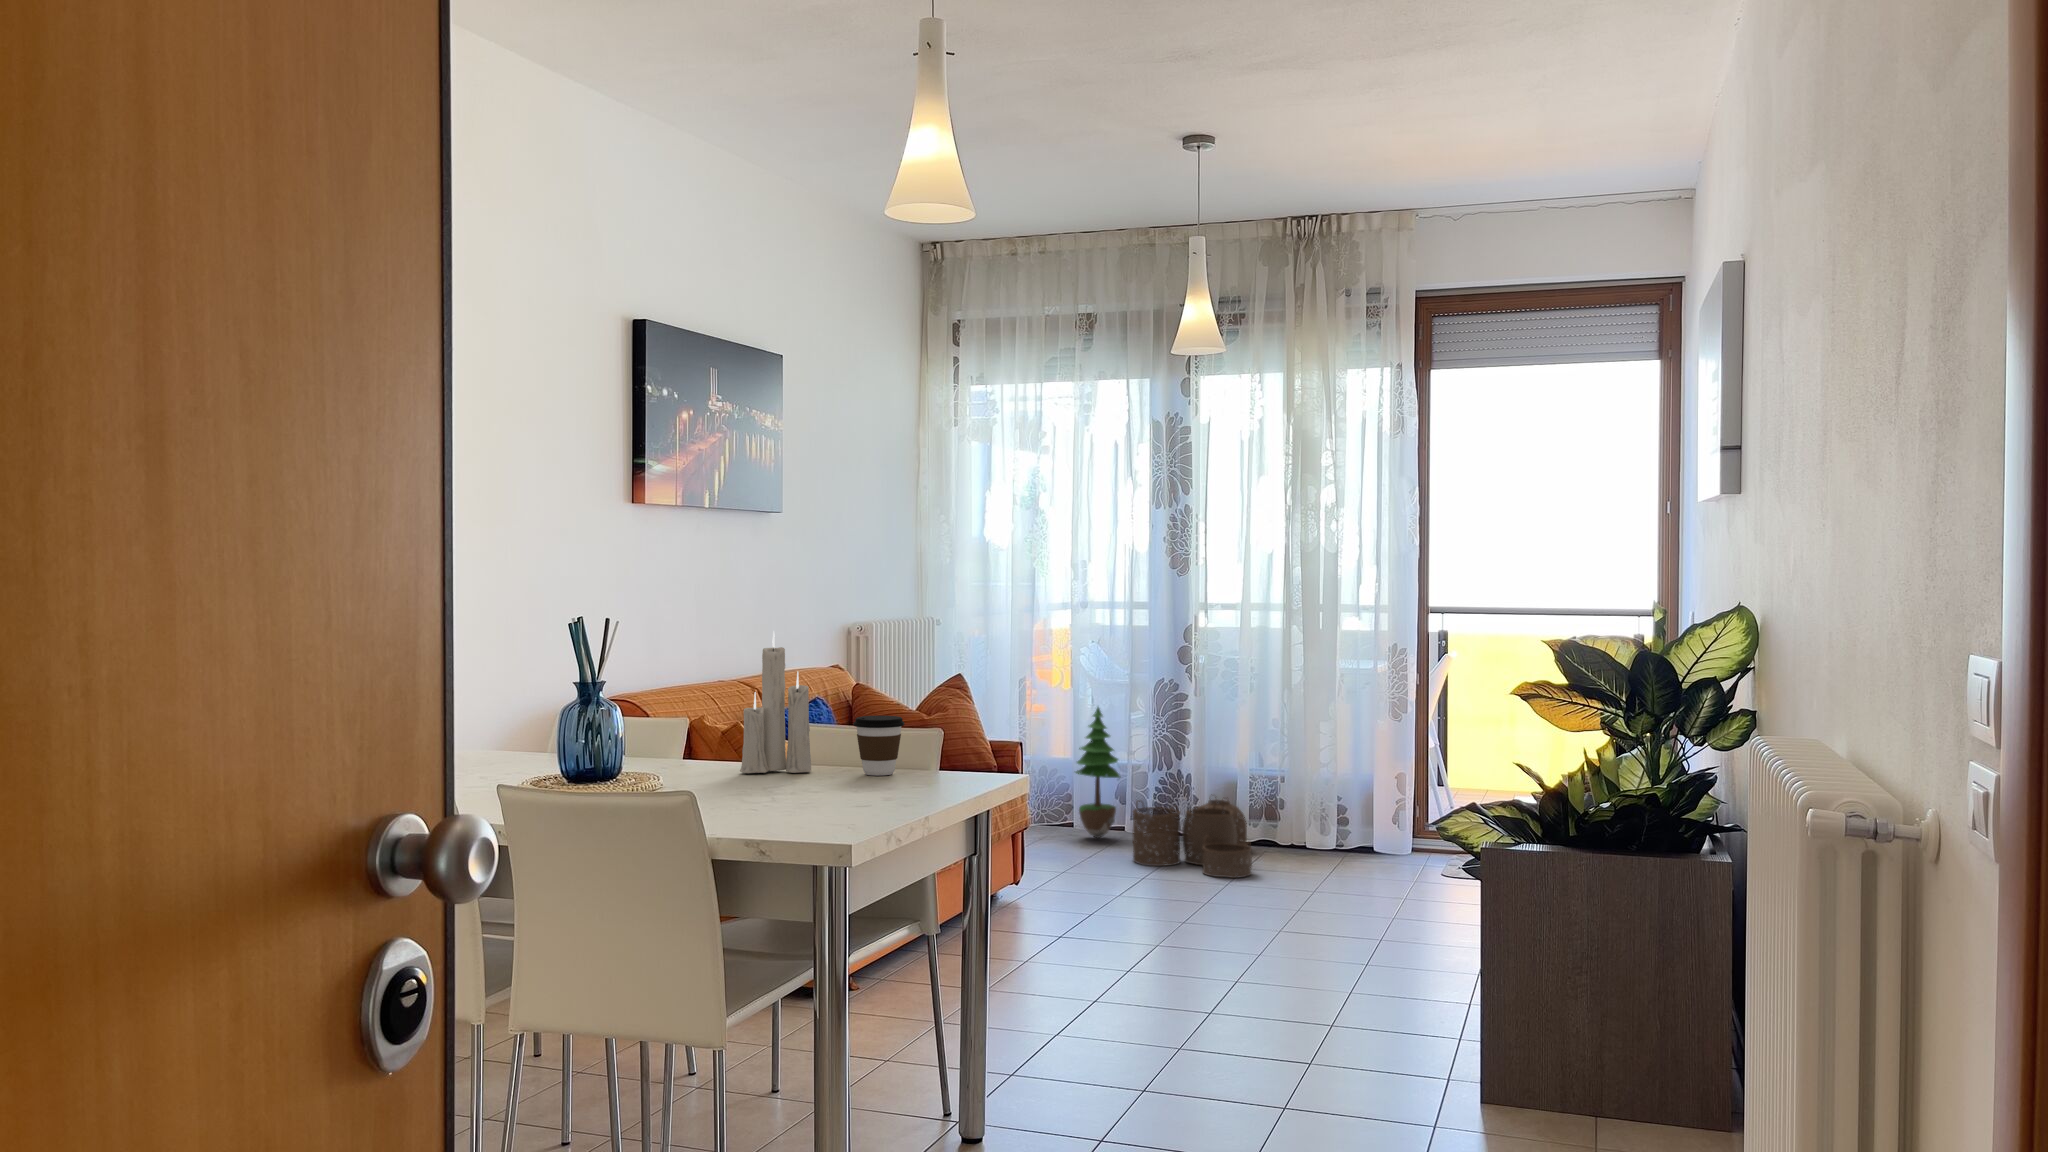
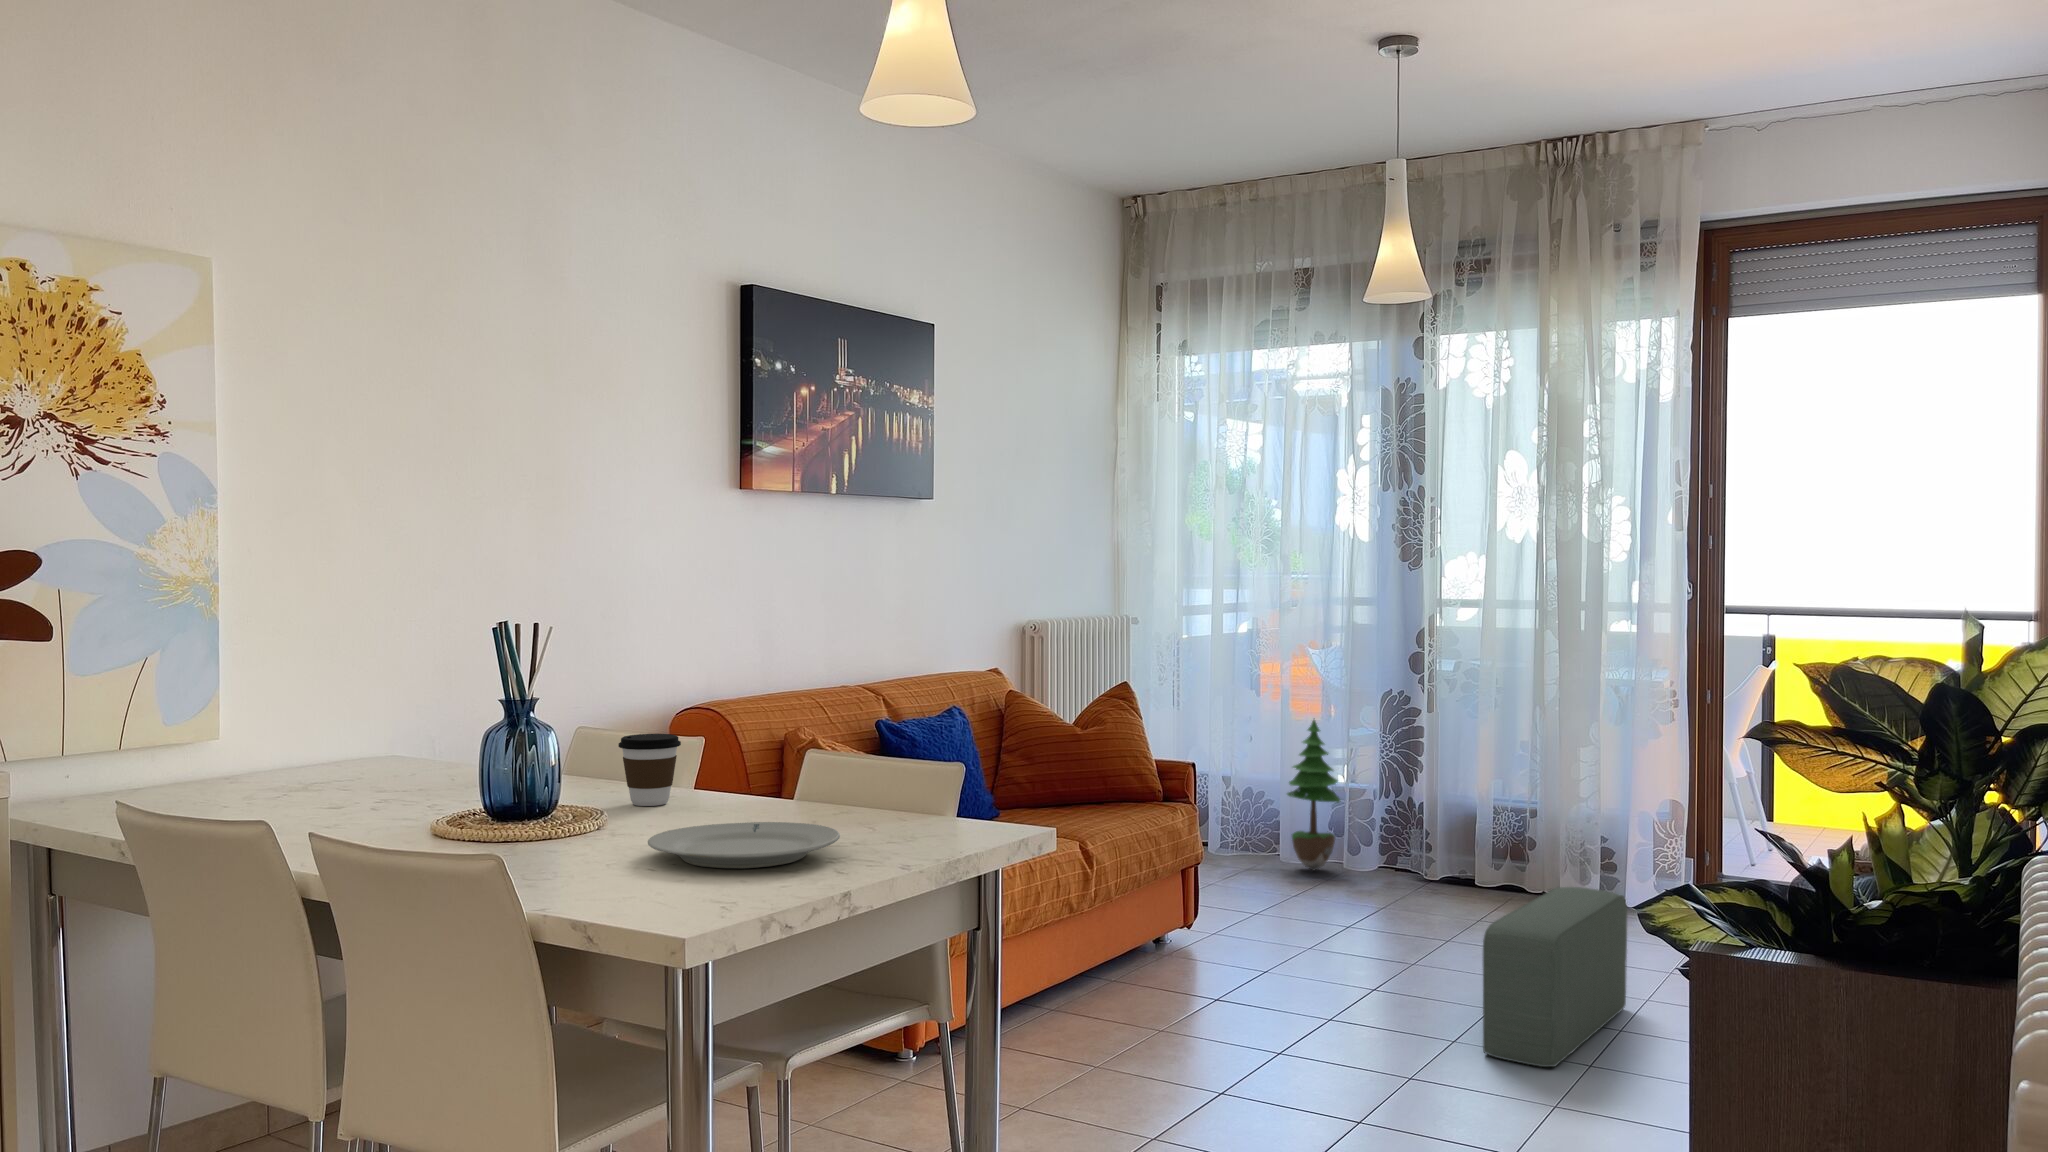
candle: present [740,631,811,773] -> none [692,629,781,816]
coffee cup: present [853,716,904,775] -> present [618,734,681,806]
plate: none [759,772,906,802] -> present [648,822,840,868]
woven basket: present [1133,799,1252,878] -> none [1343,826,1487,930]
pouf: none [1285,831,1382,968] -> present [1483,887,1627,1067]

